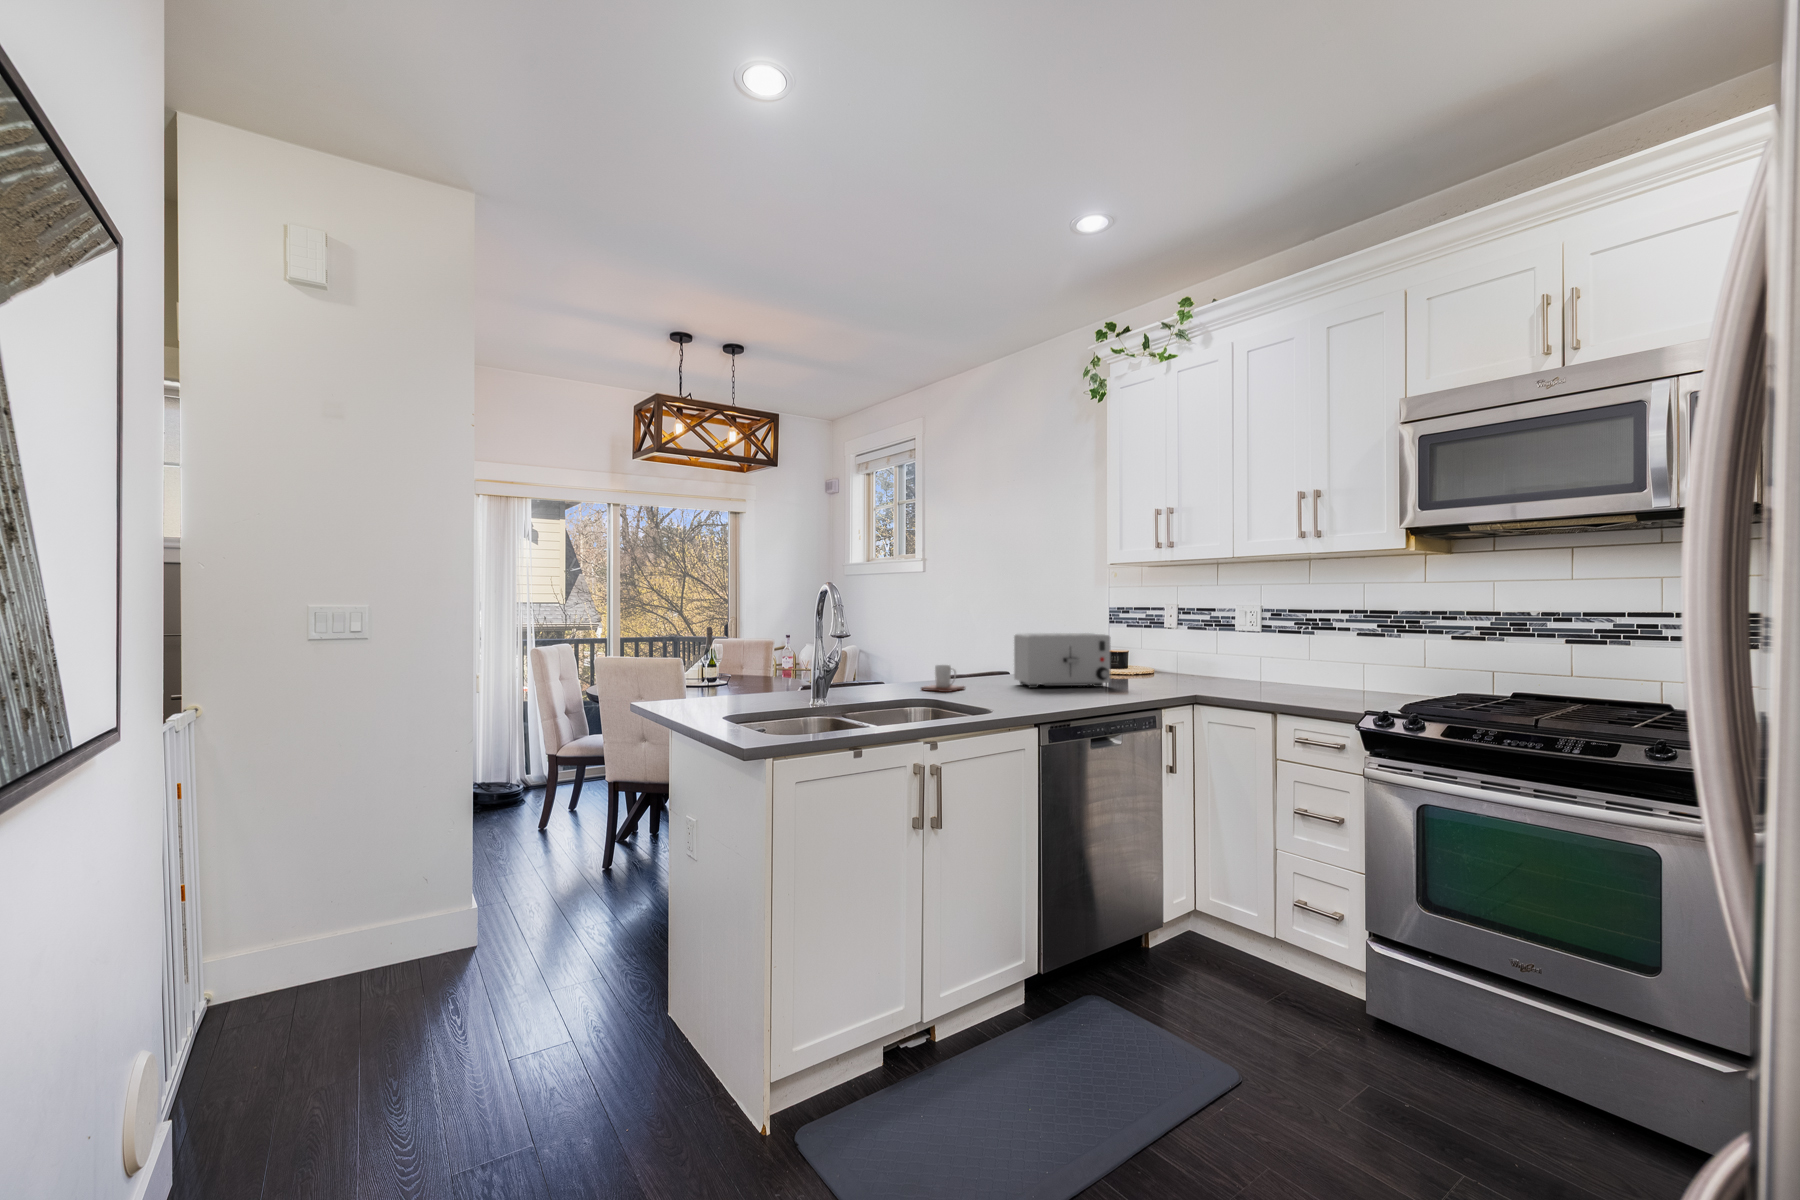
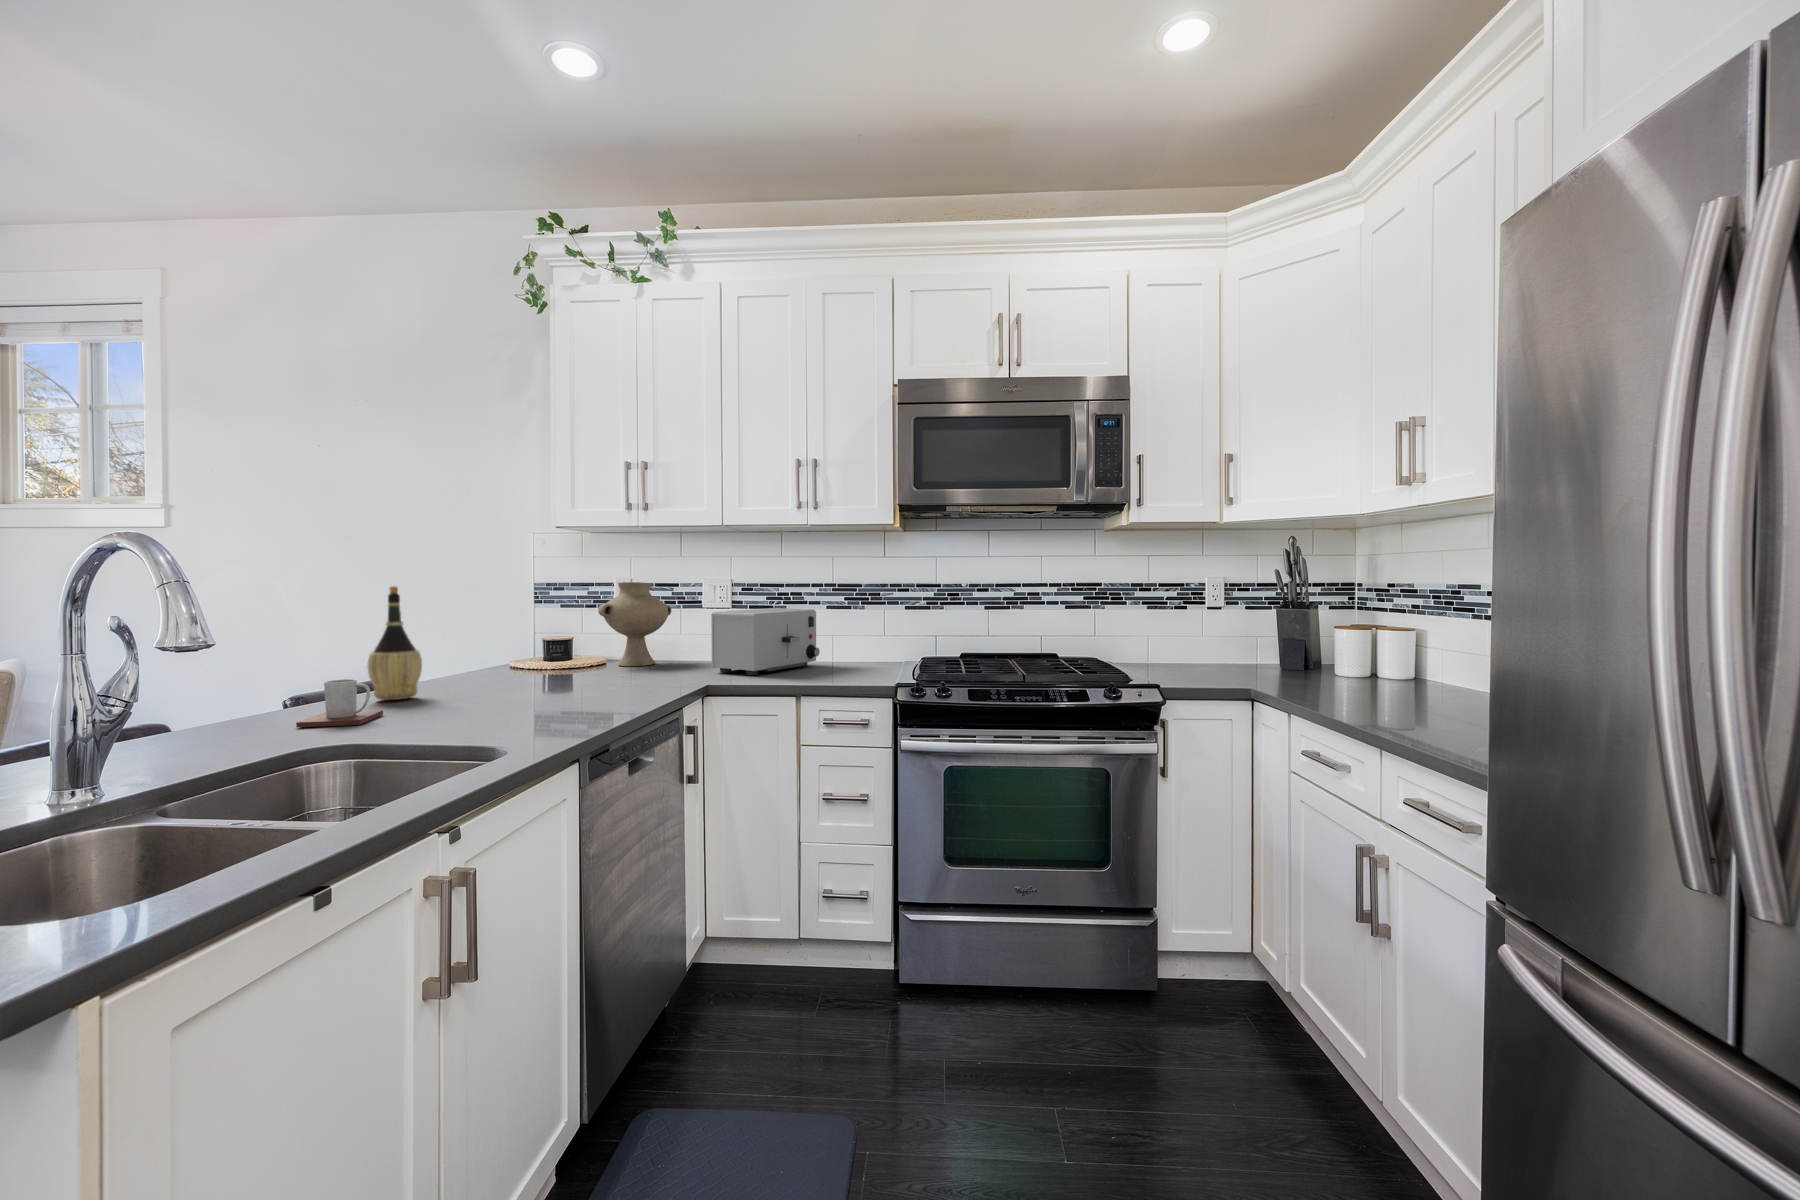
vase: none [1139,608,1205,679] -> present [598,582,671,666]
wine bottle: none [970,609,1000,683] -> present [368,586,422,700]
toaster: present [1014,633,1111,688] -> present [711,608,820,675]

